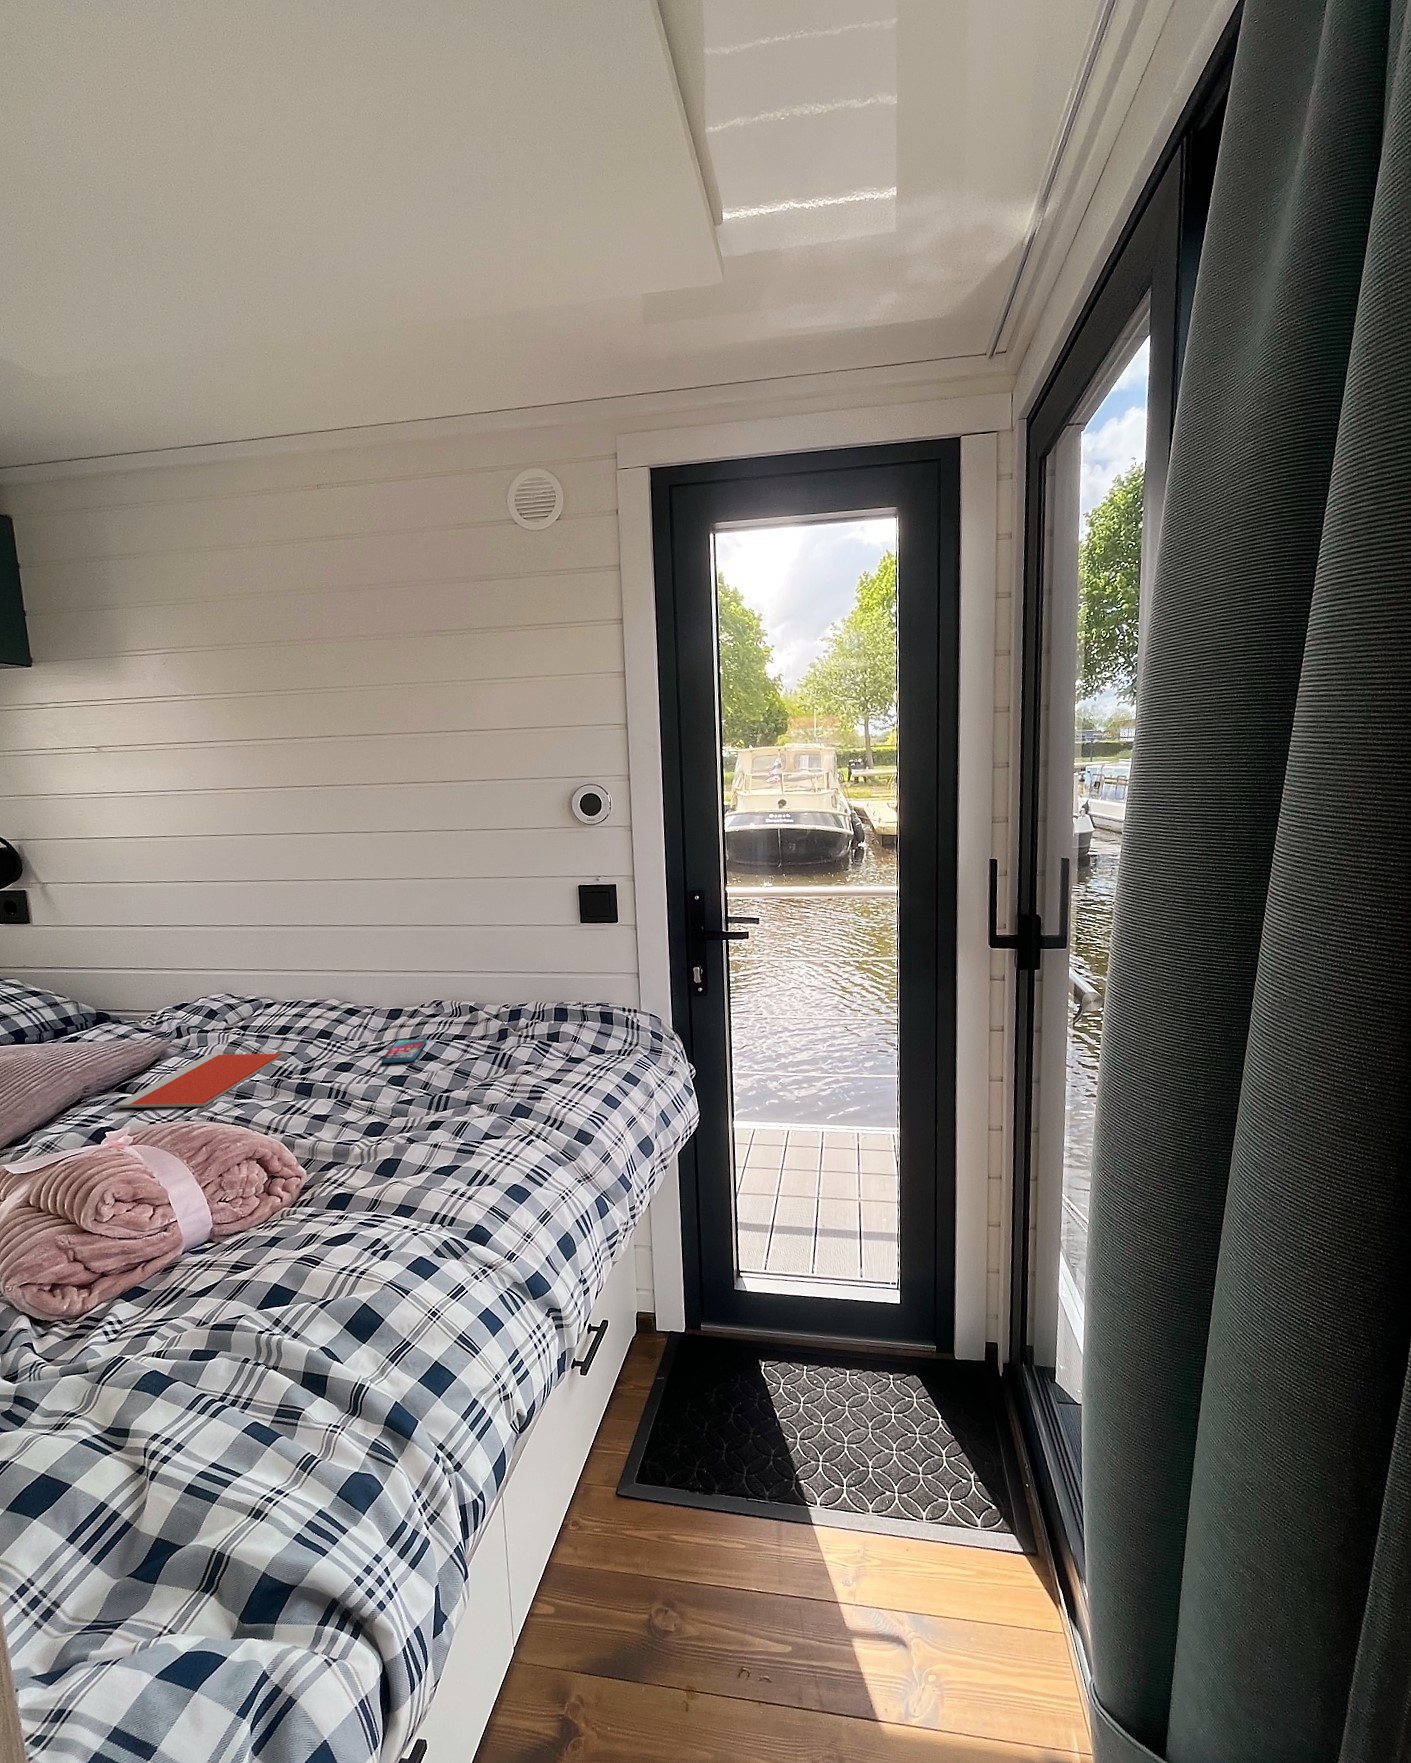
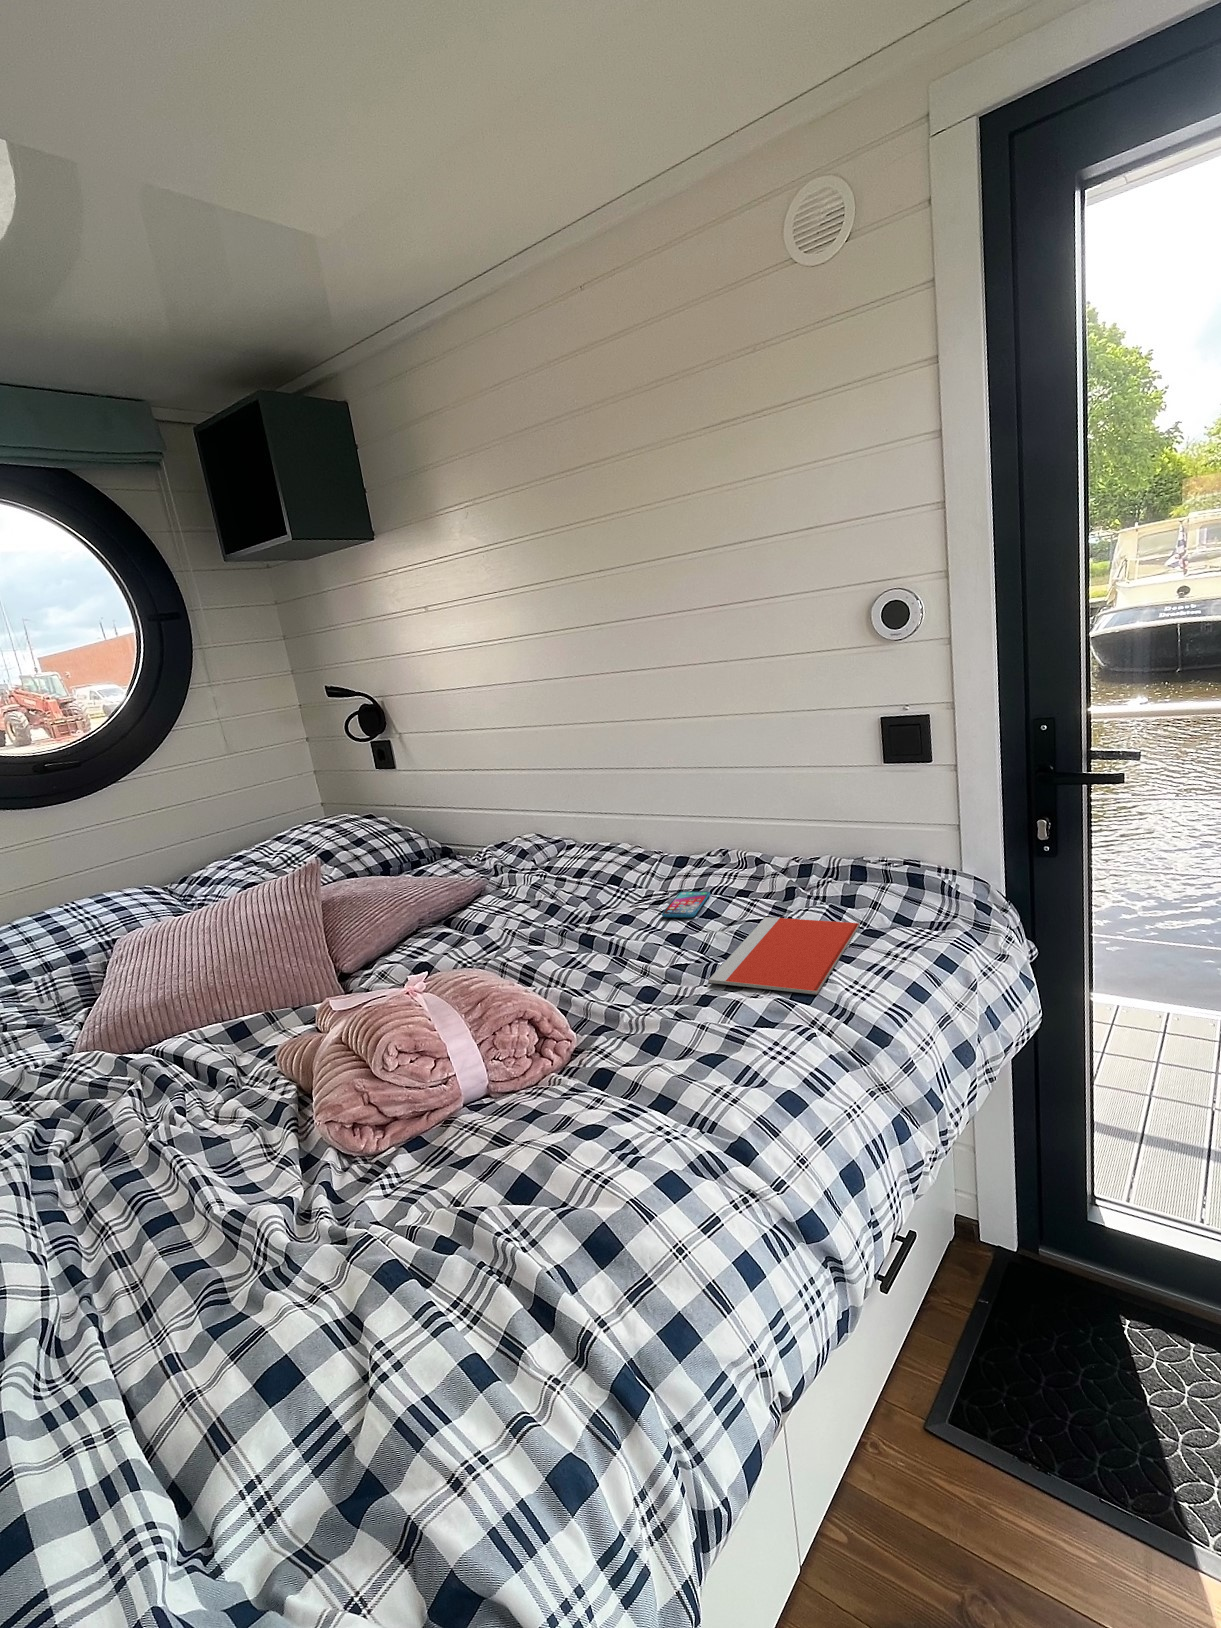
notebook: present [114,1054,283,1108] -> present [709,917,860,994]

